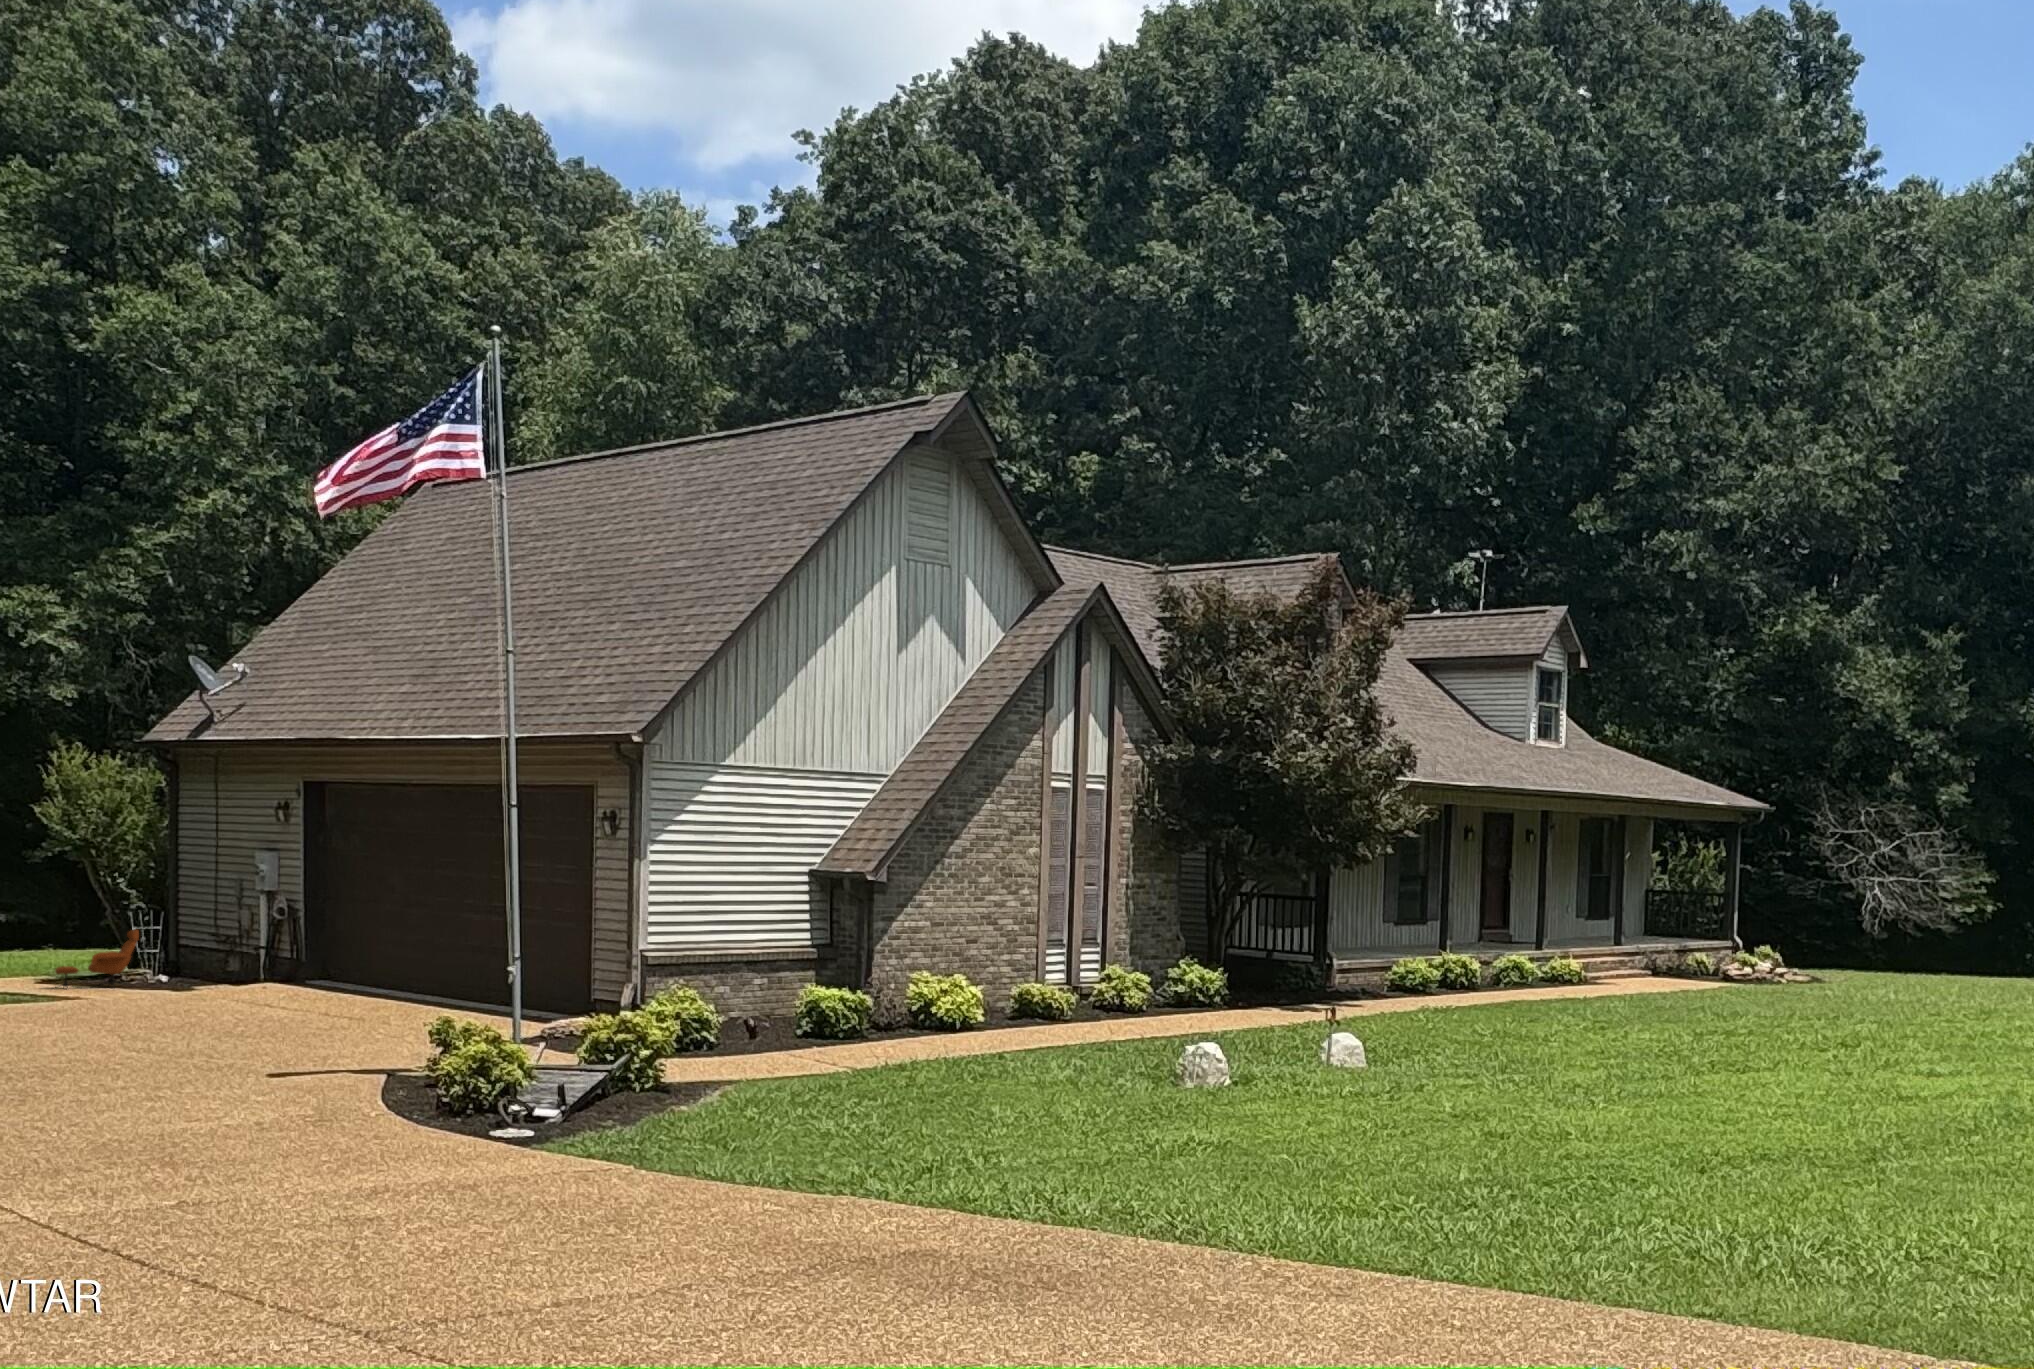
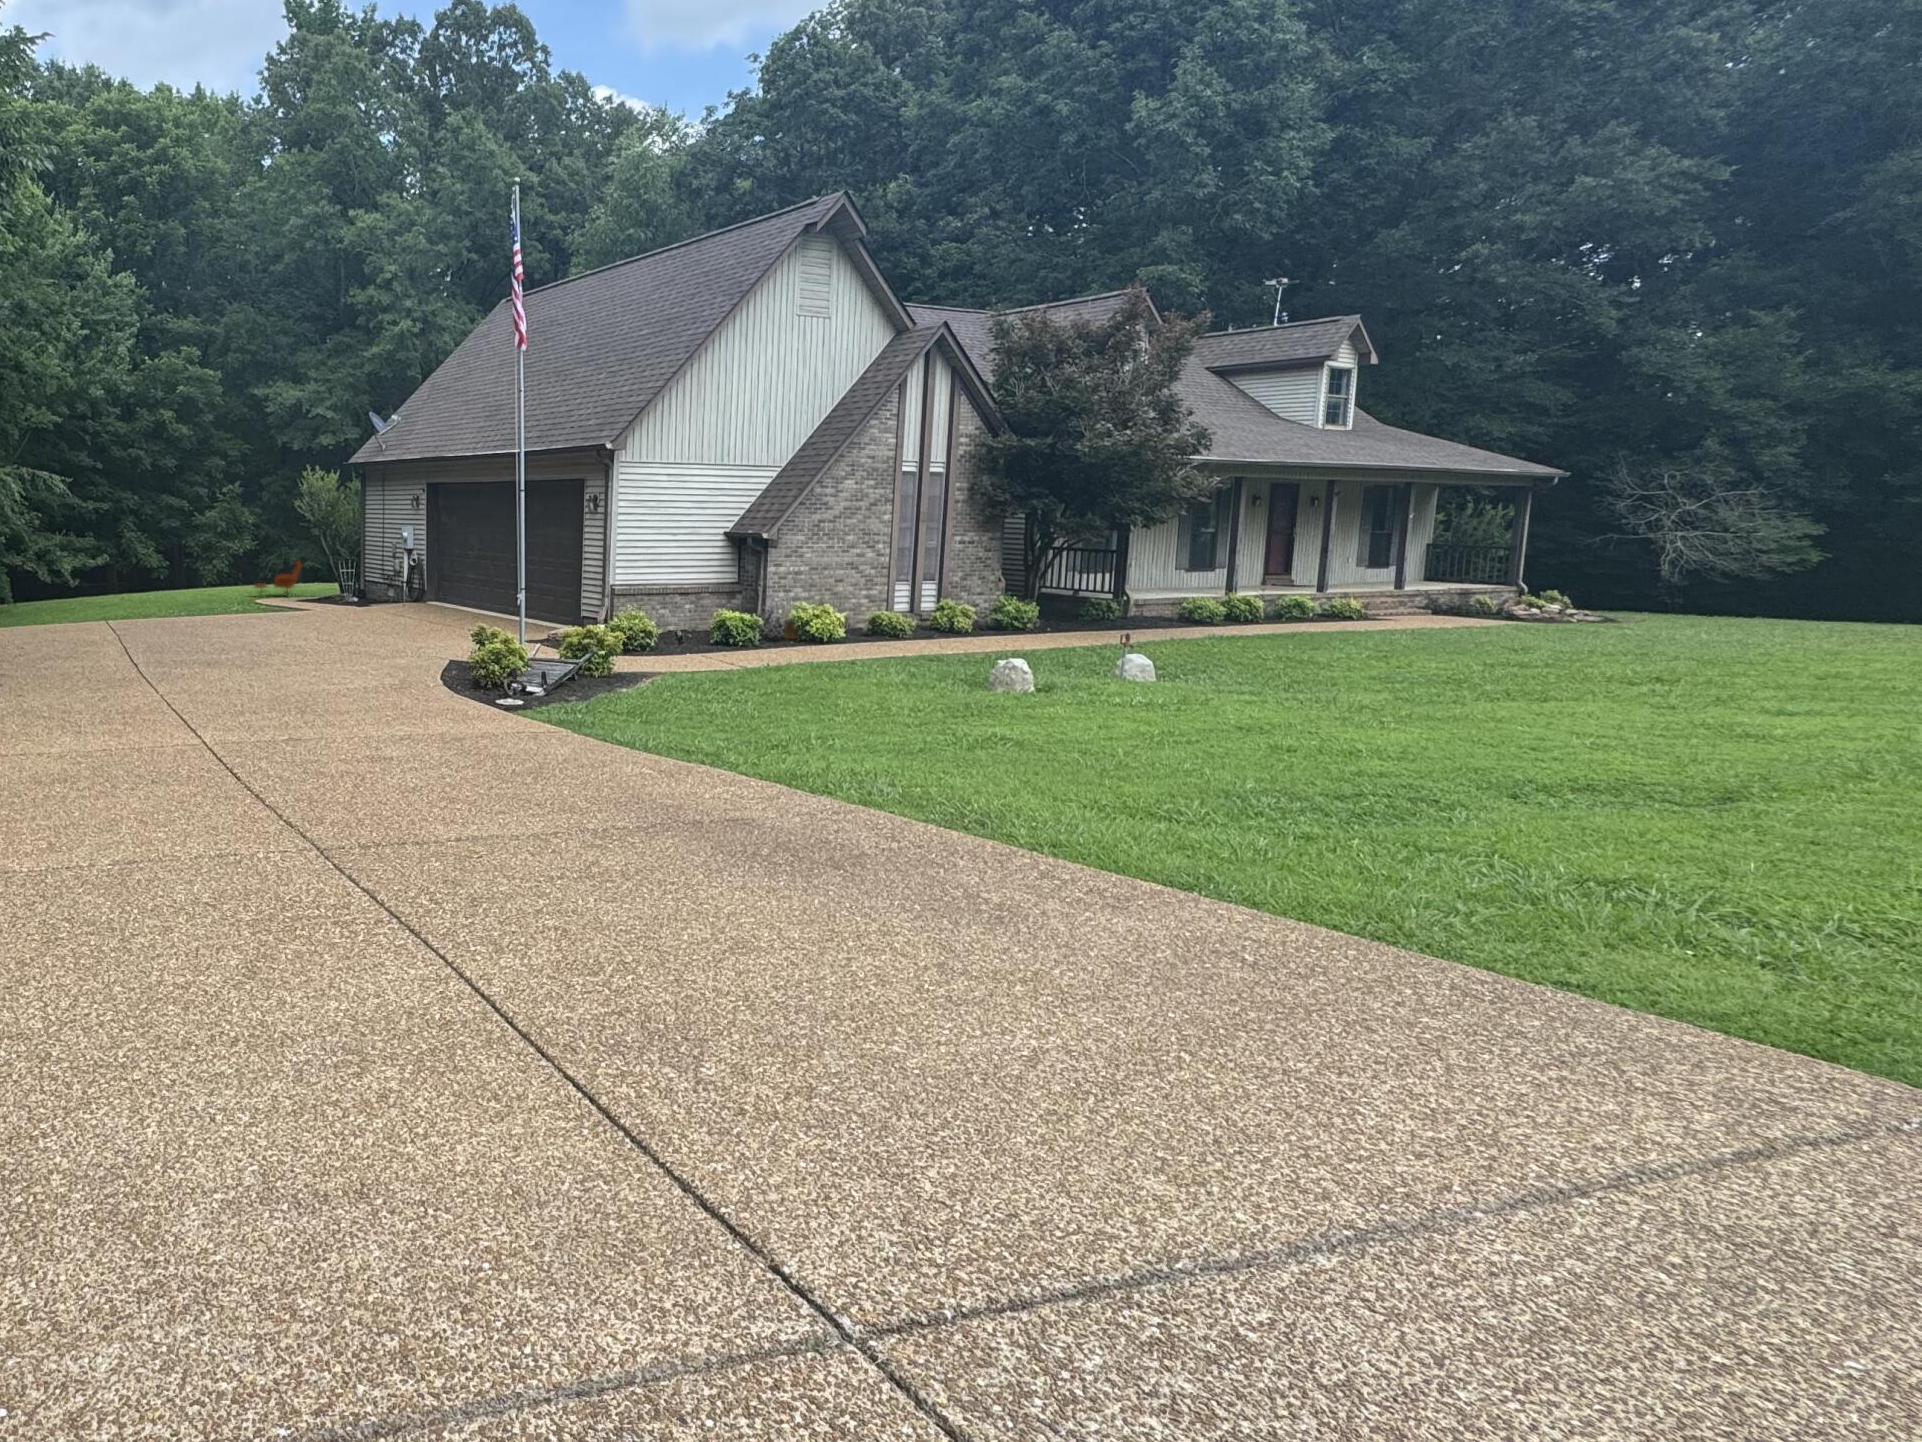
watering can: none [890,995,938,1026] -> present [783,620,801,639]

